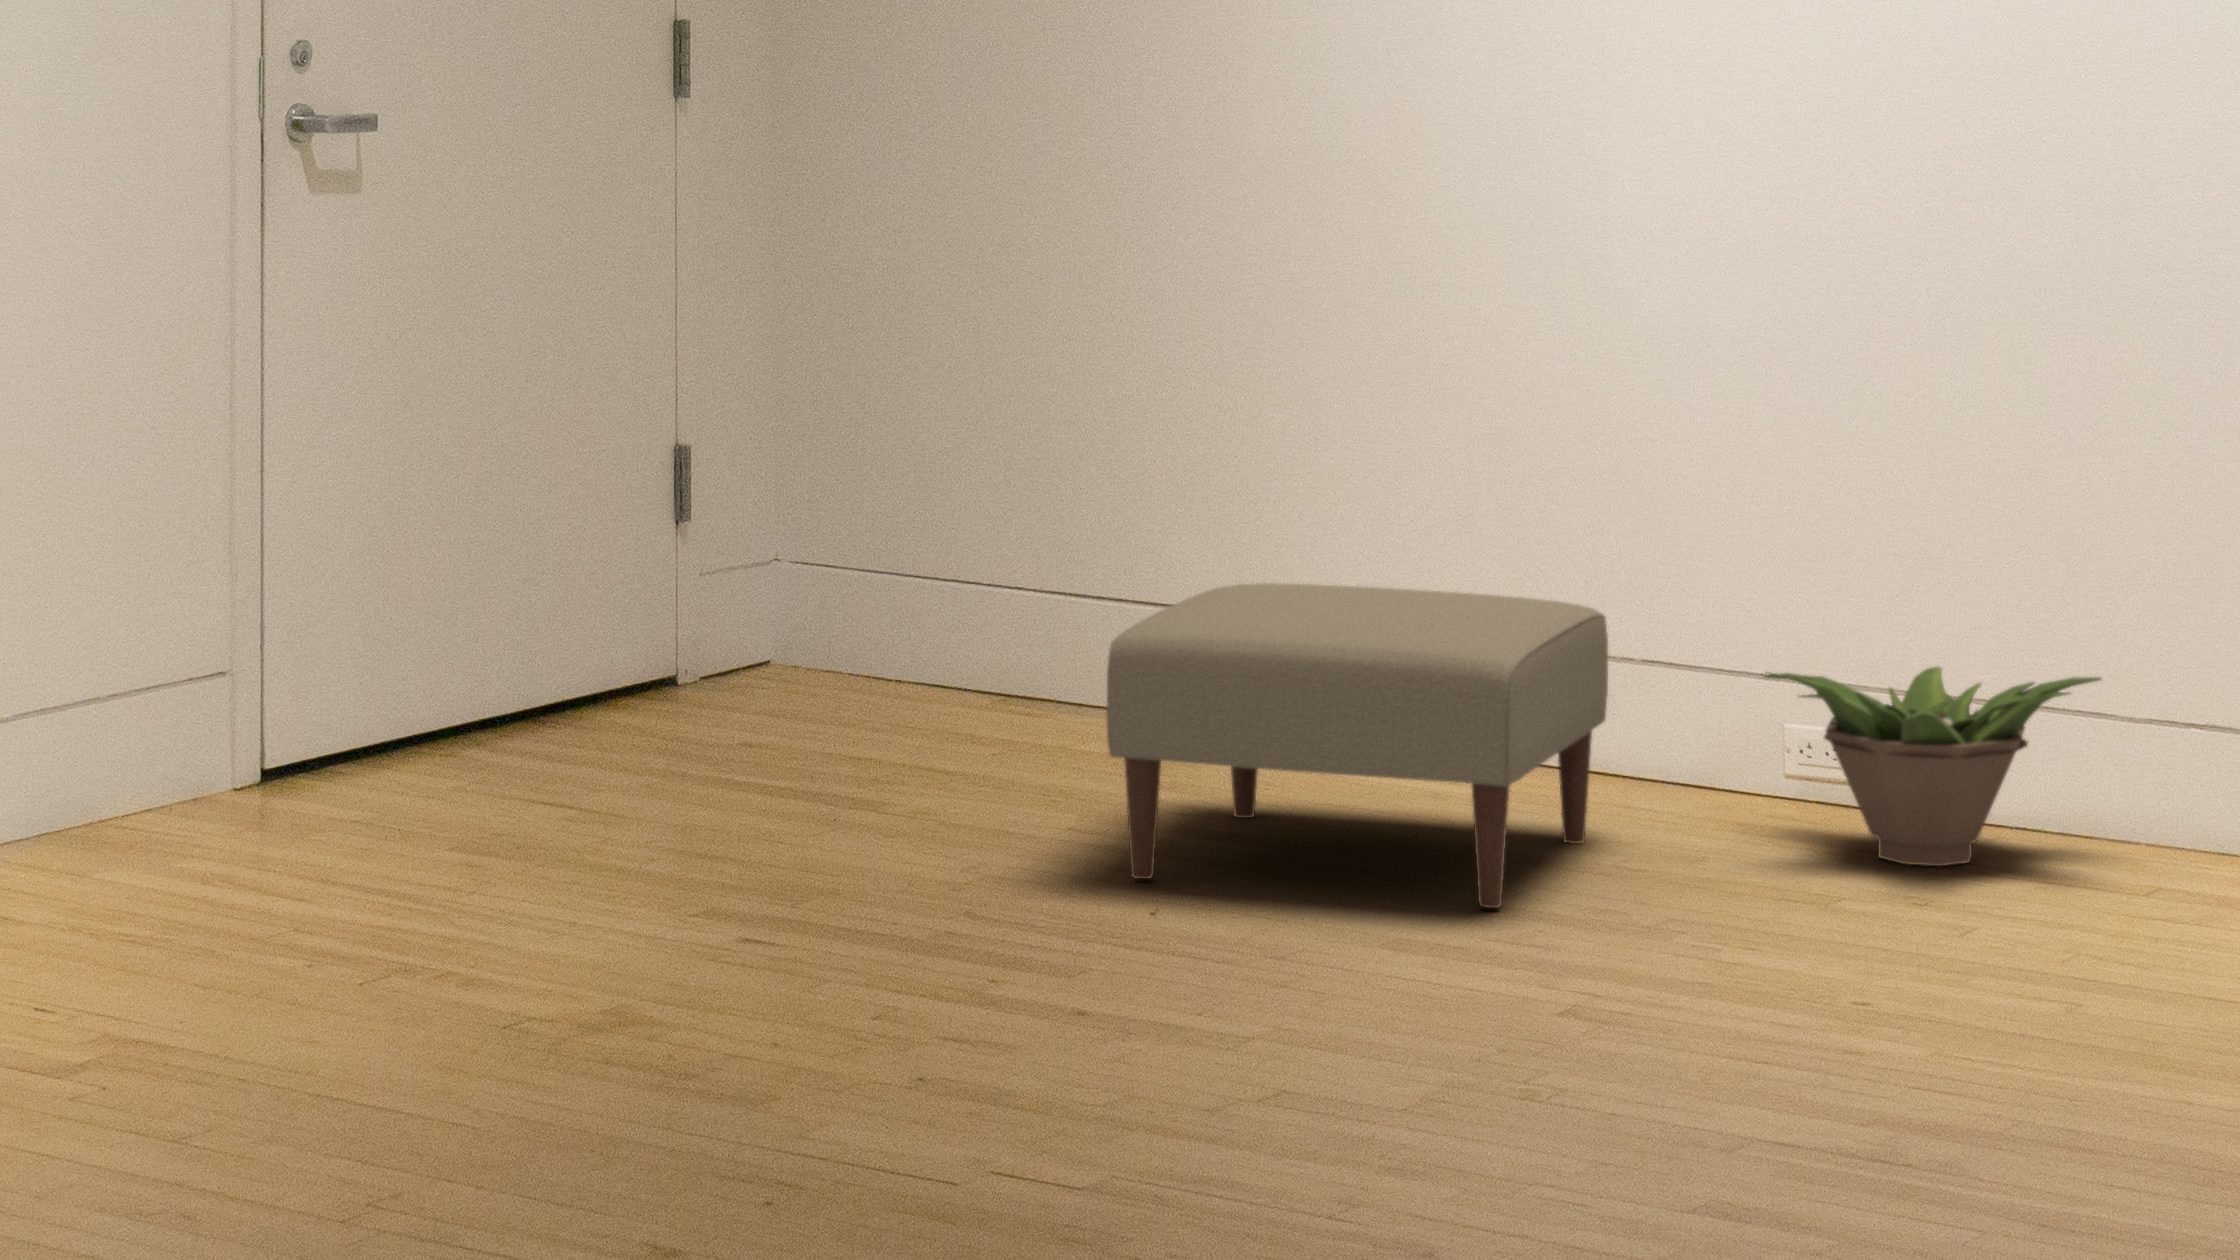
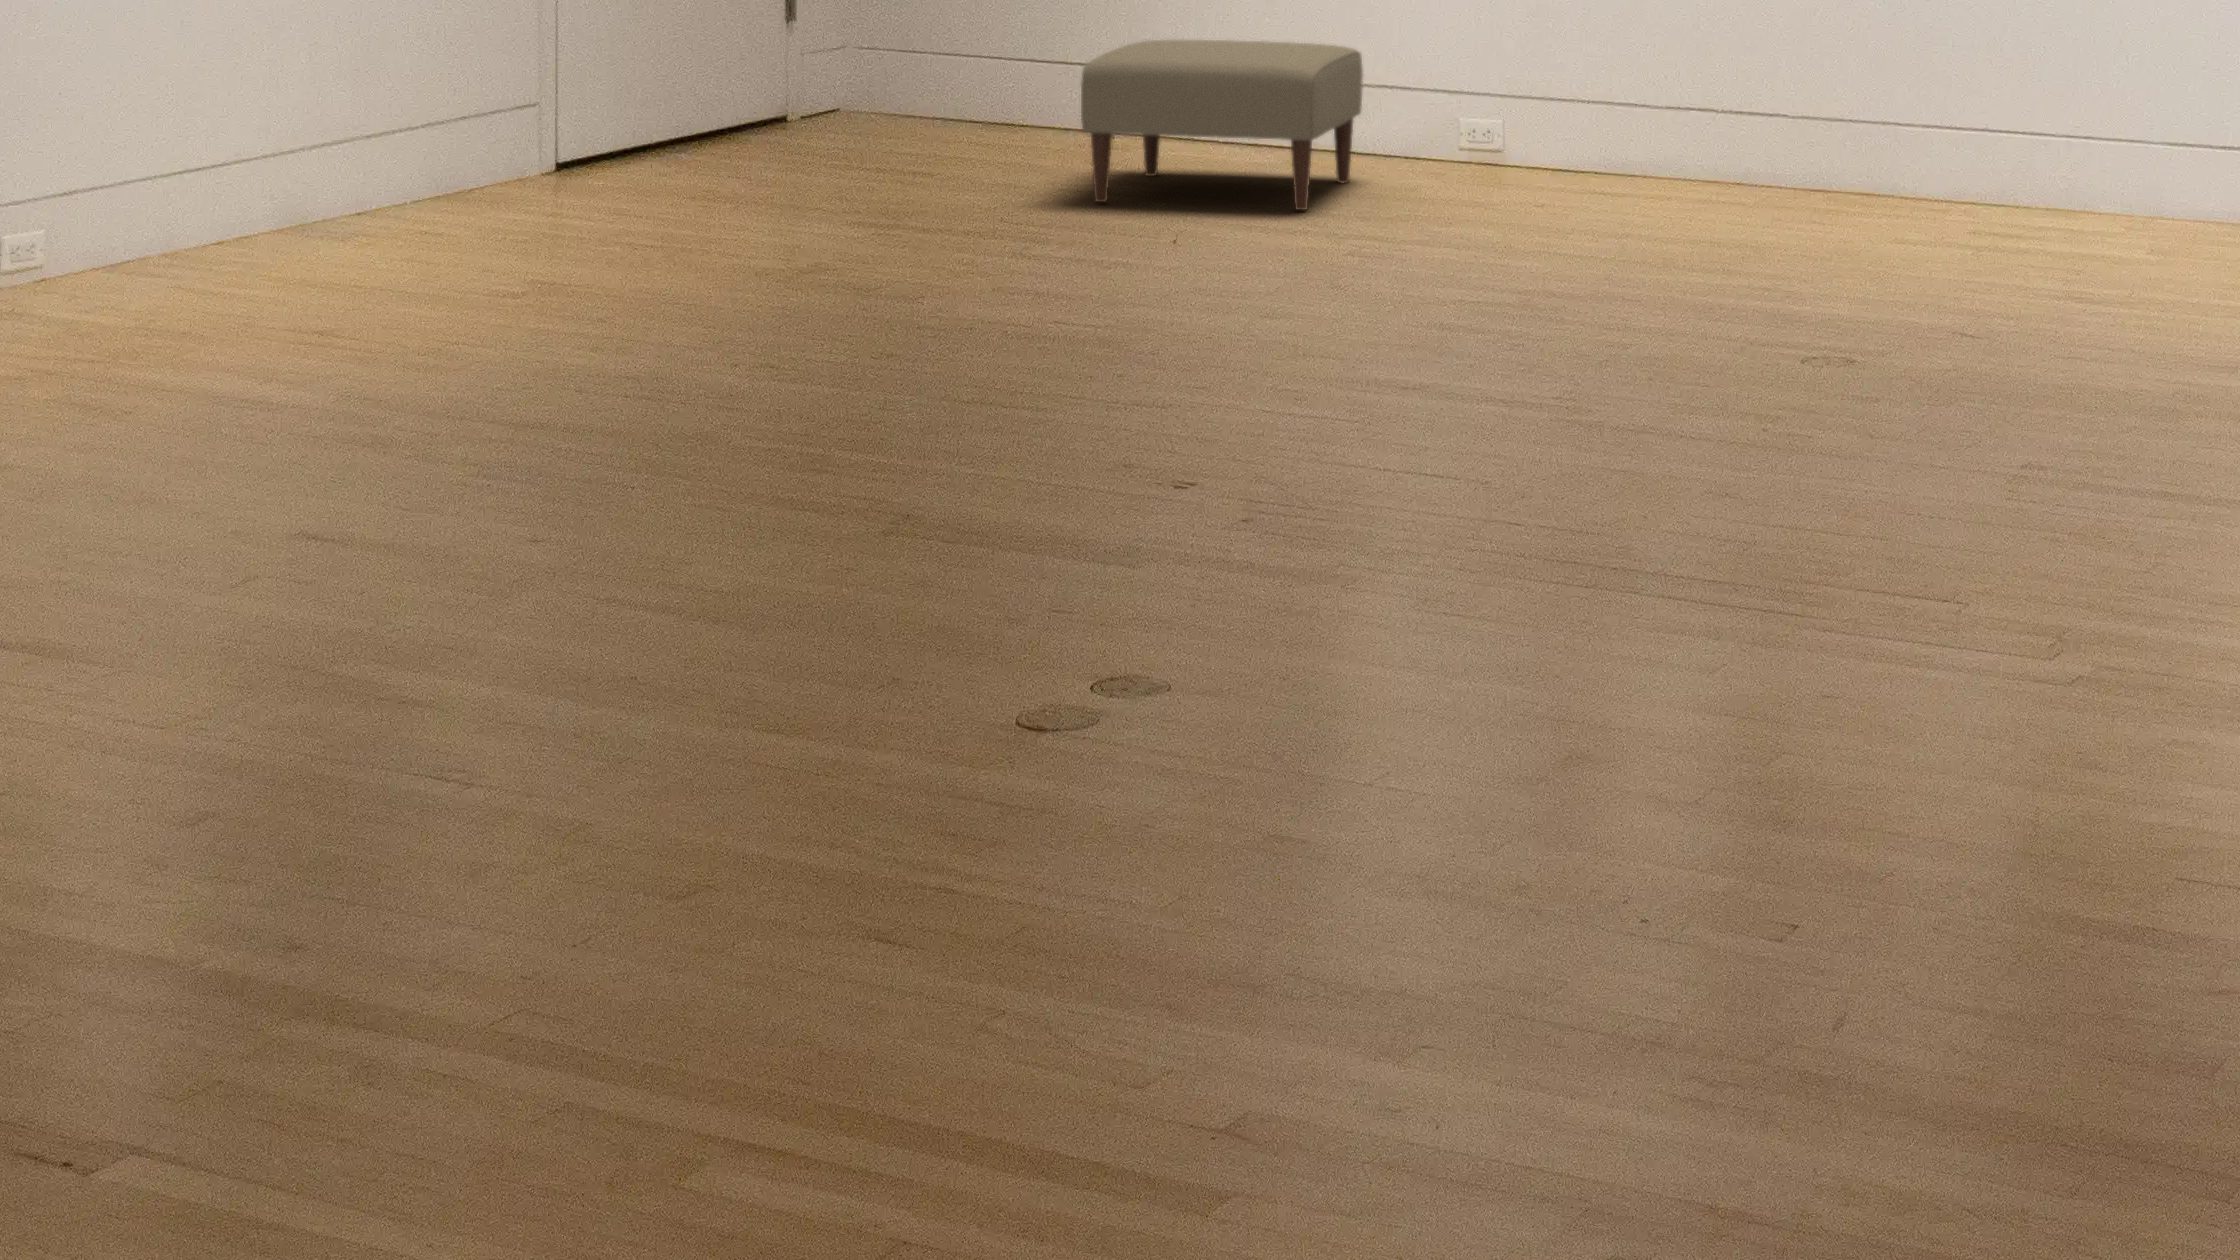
decorative plant: present [1766,667,2101,866] -> none [1450,80,1641,188]

